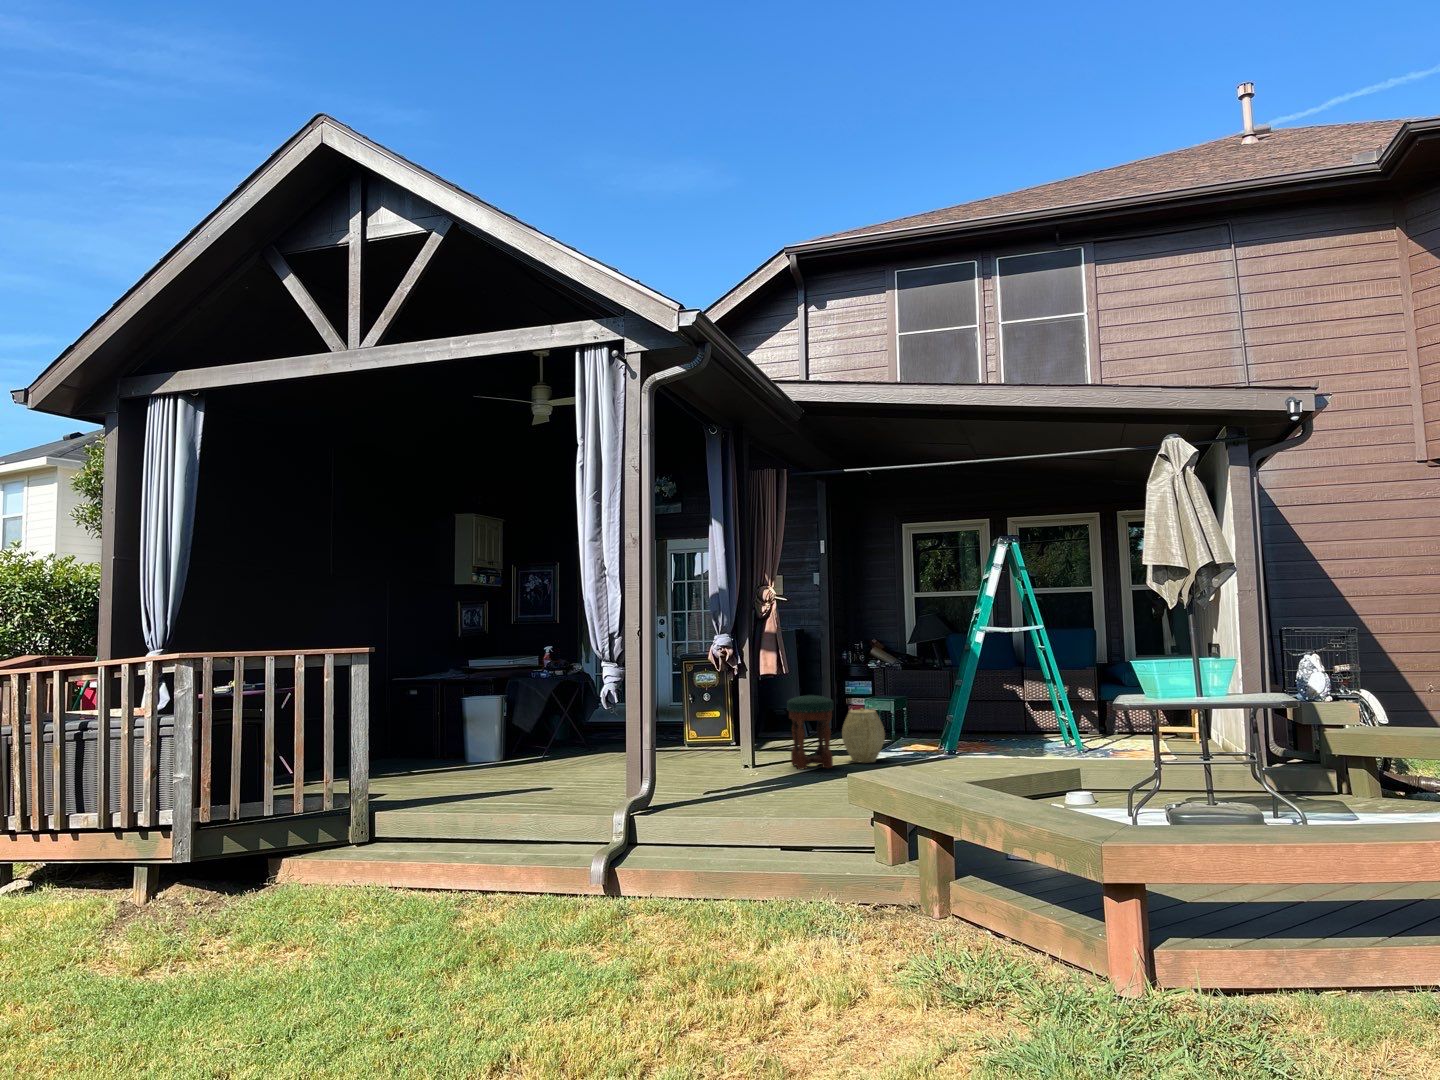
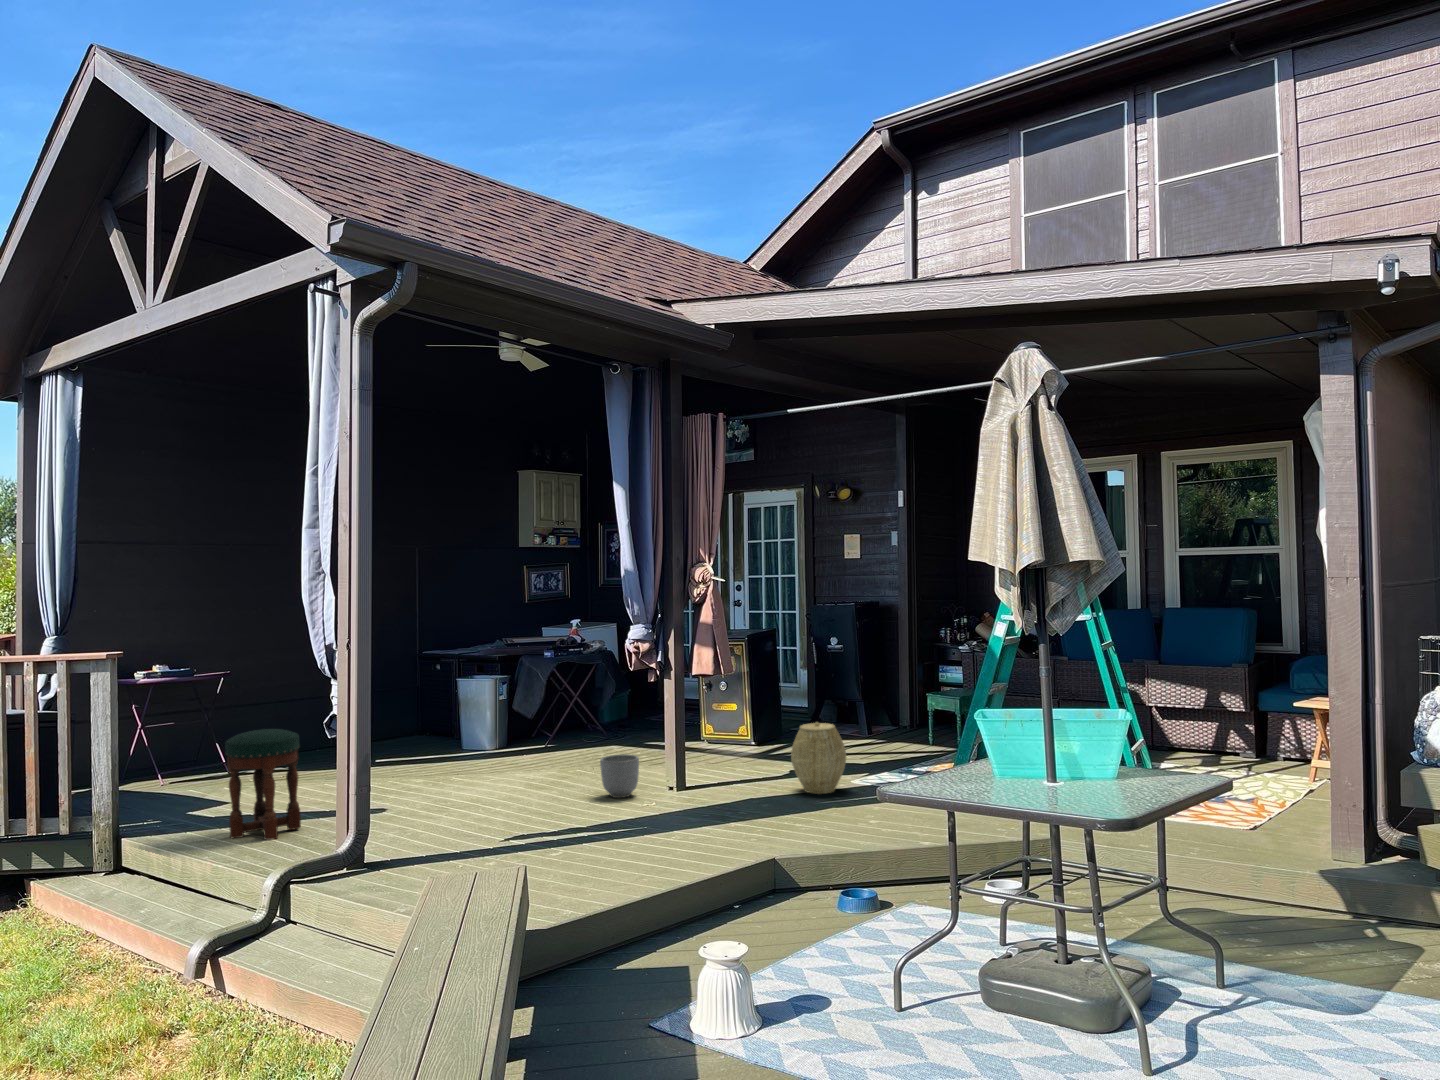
stool: present [787,695,833,769] -> present [225,729,301,840]
planter: none [709,739,740,773] -> present [600,754,639,798]

